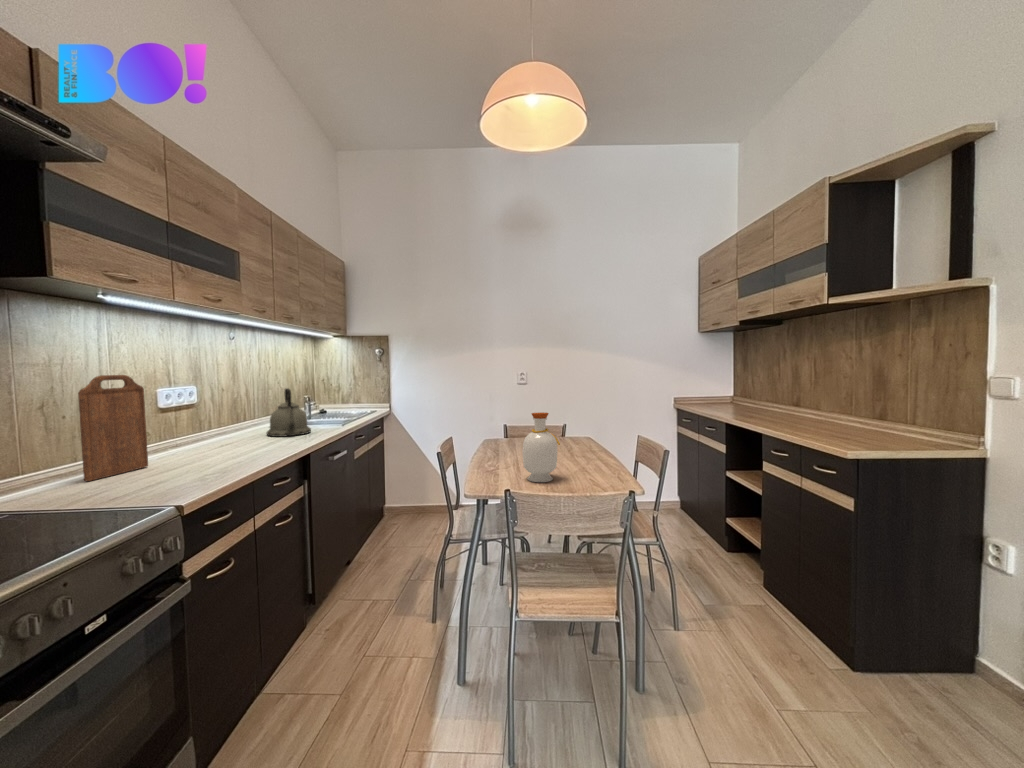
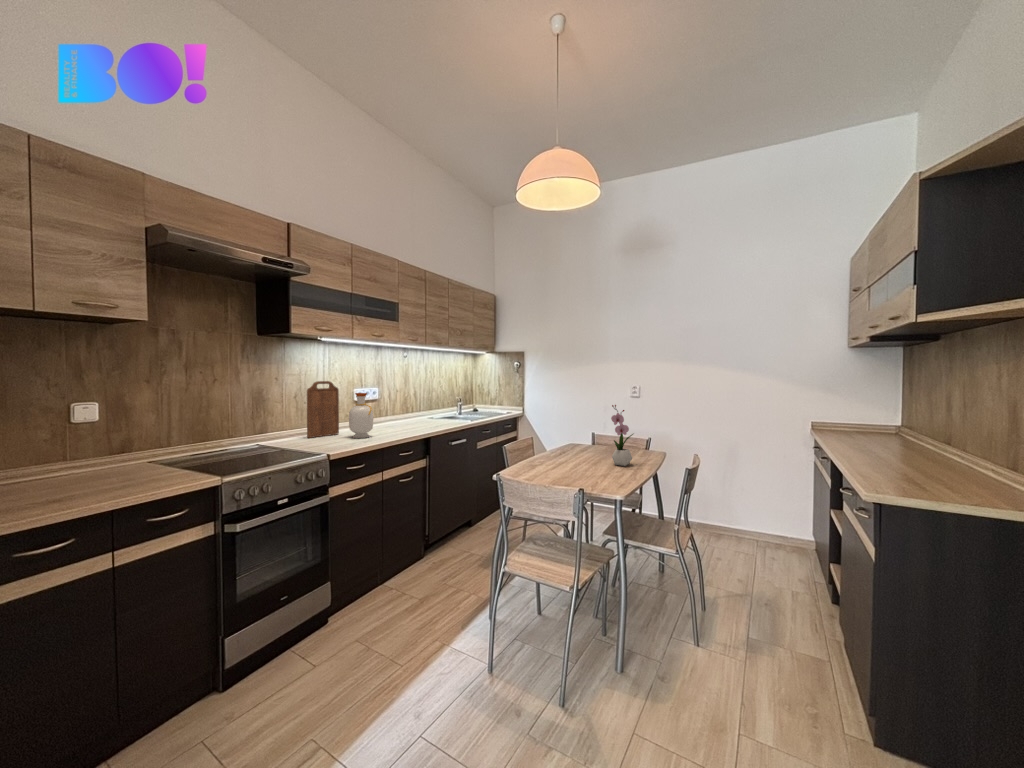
kettle: present [266,389,311,437] -> none [416,392,444,425]
flower arrangement: none [565,389,589,458] -> present [611,405,633,466]
bottle: present [522,412,560,482] -> present [349,393,373,438]

